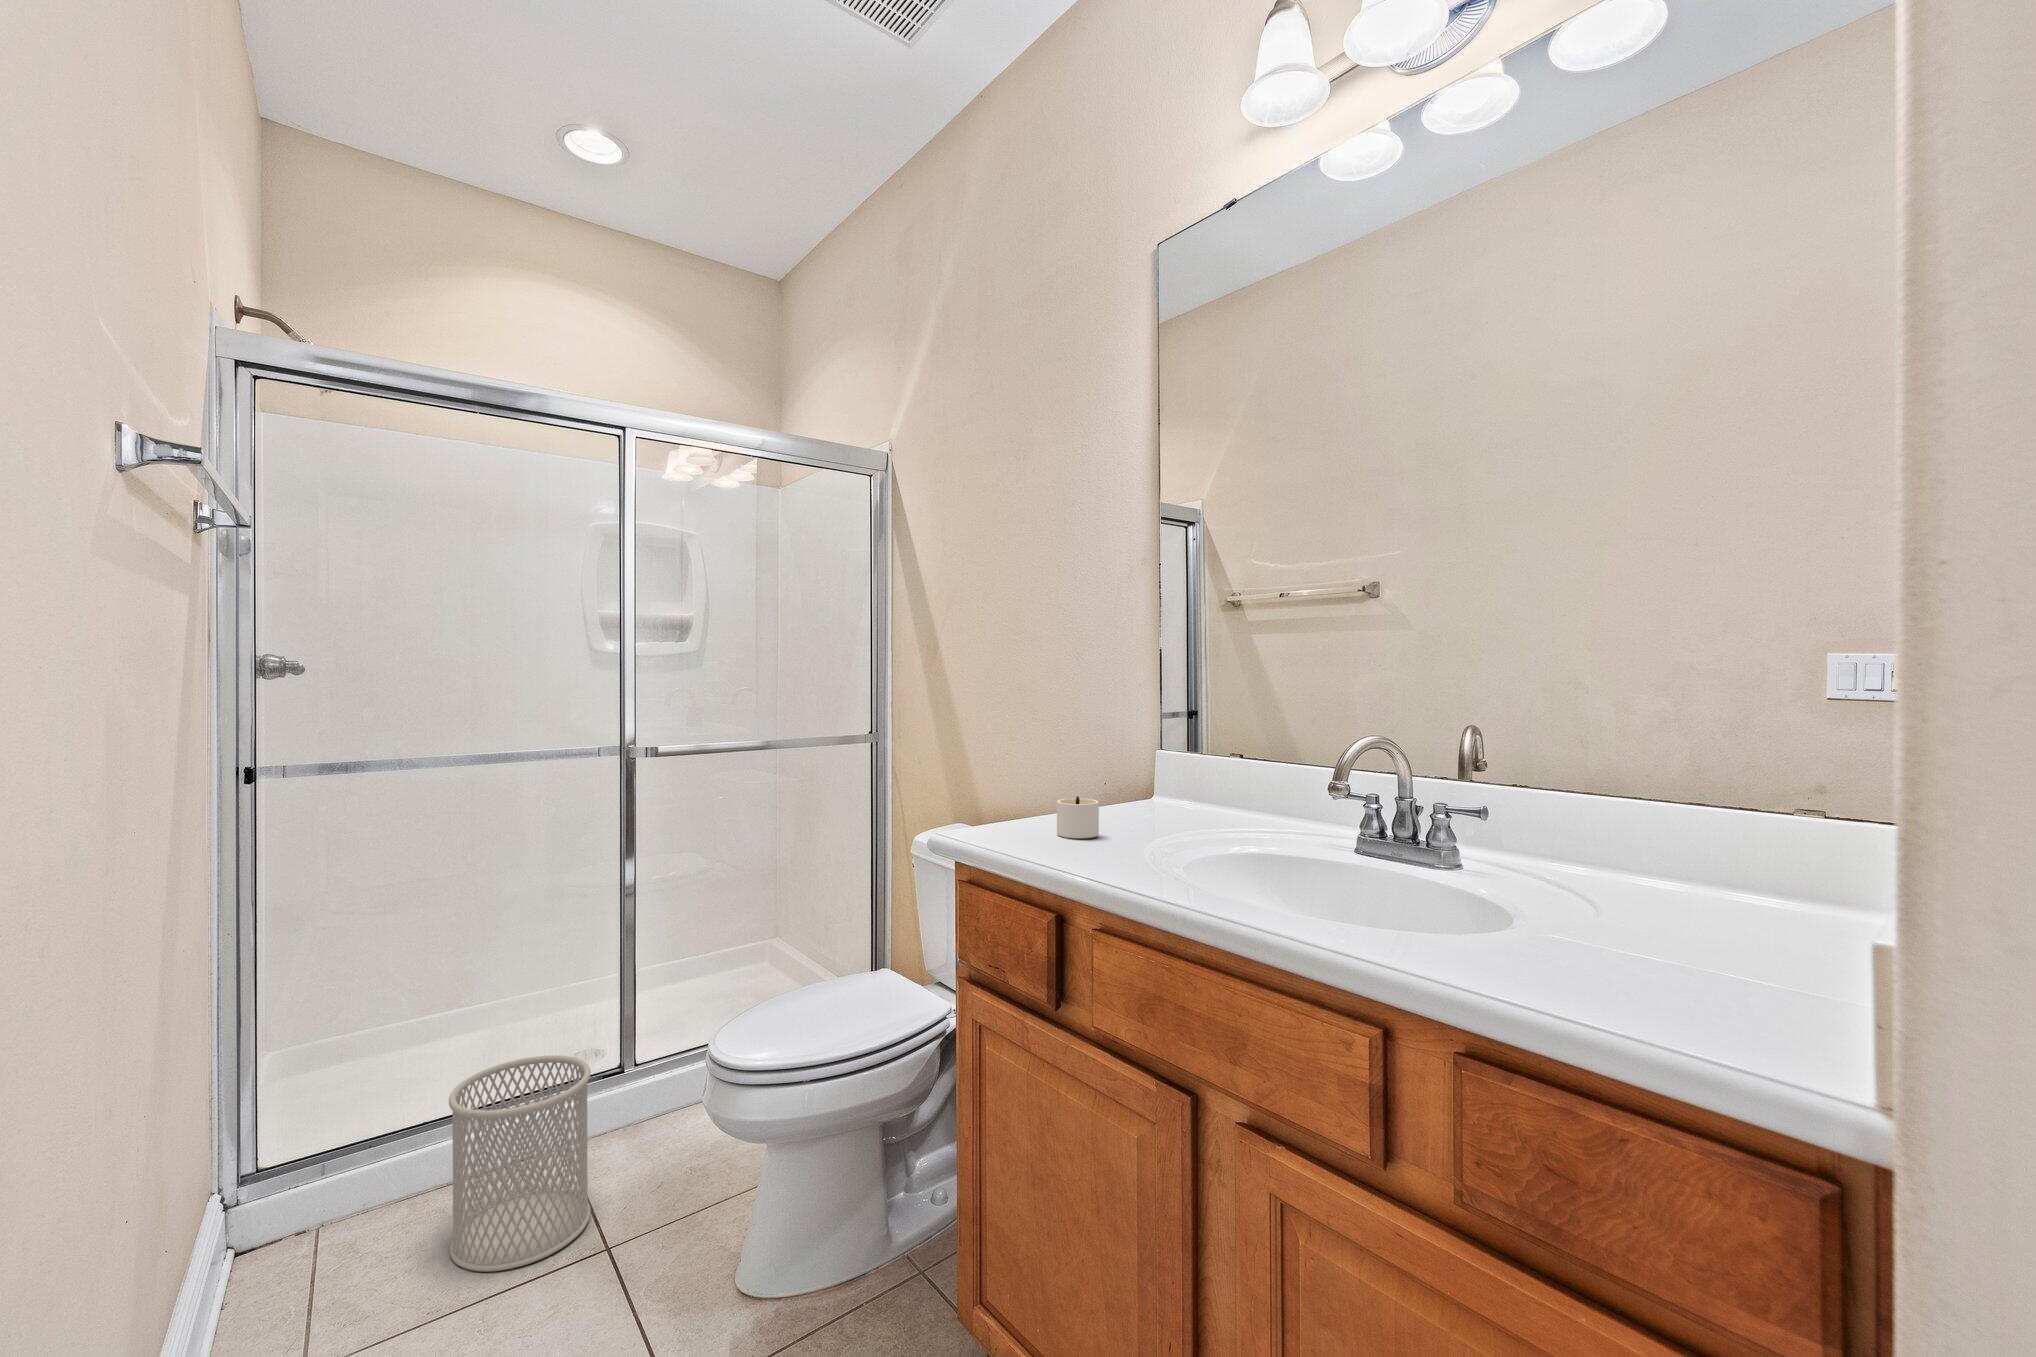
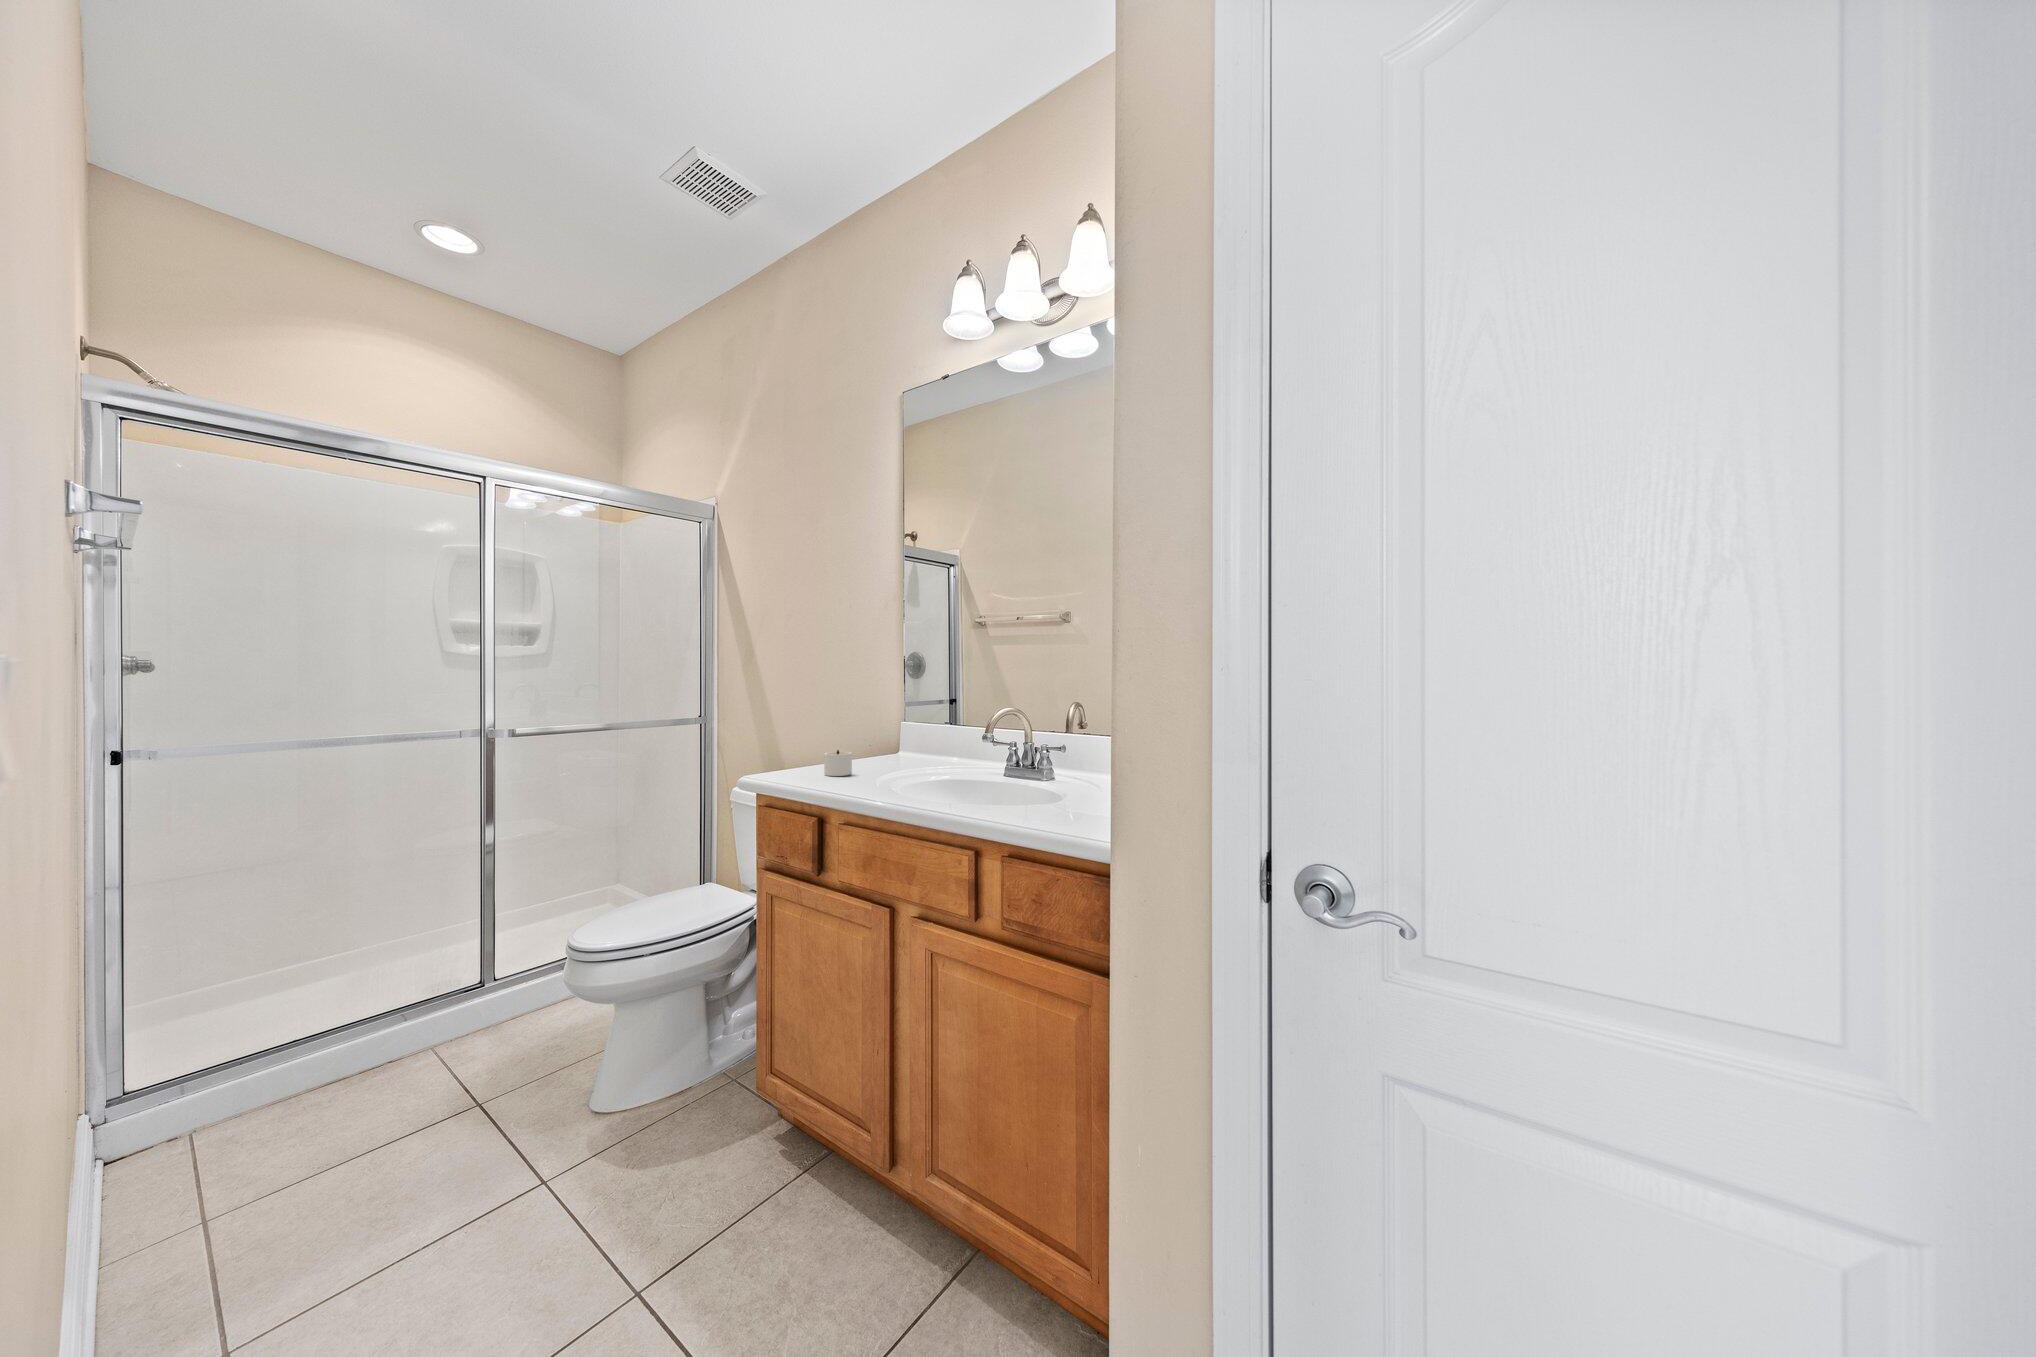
wastebasket: present [449,1055,591,1272] -> none [344,966,468,1128]

